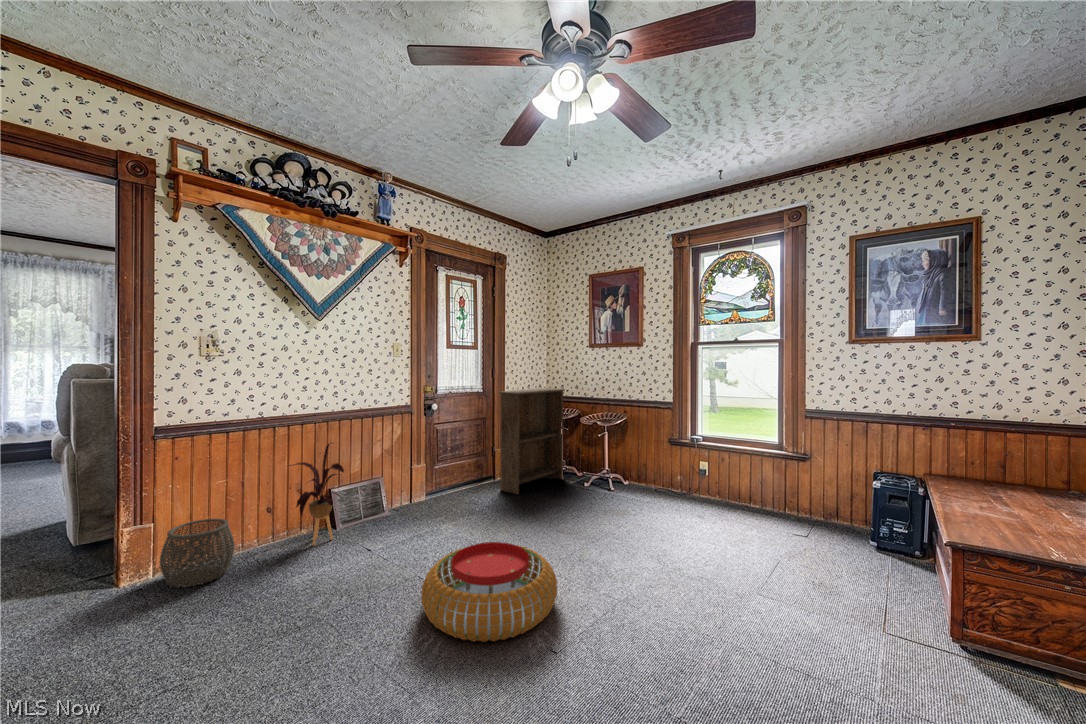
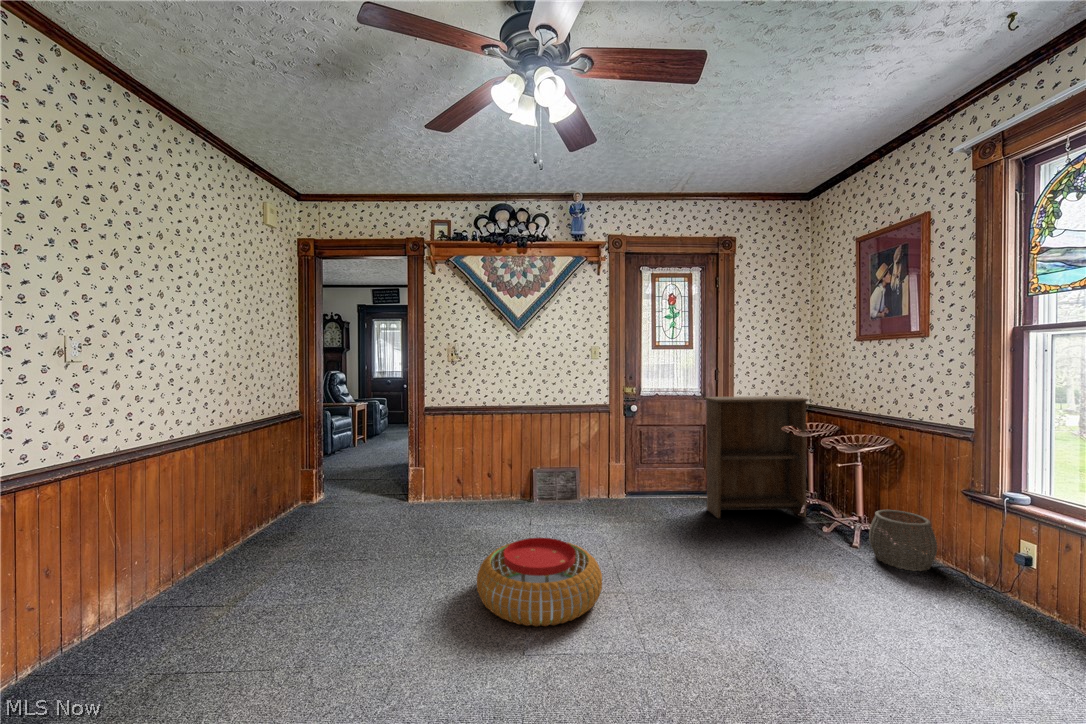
house plant: present [289,444,344,545] -> none [489,430,530,509]
woven basket: present [160,518,235,588] -> present [869,510,937,571]

